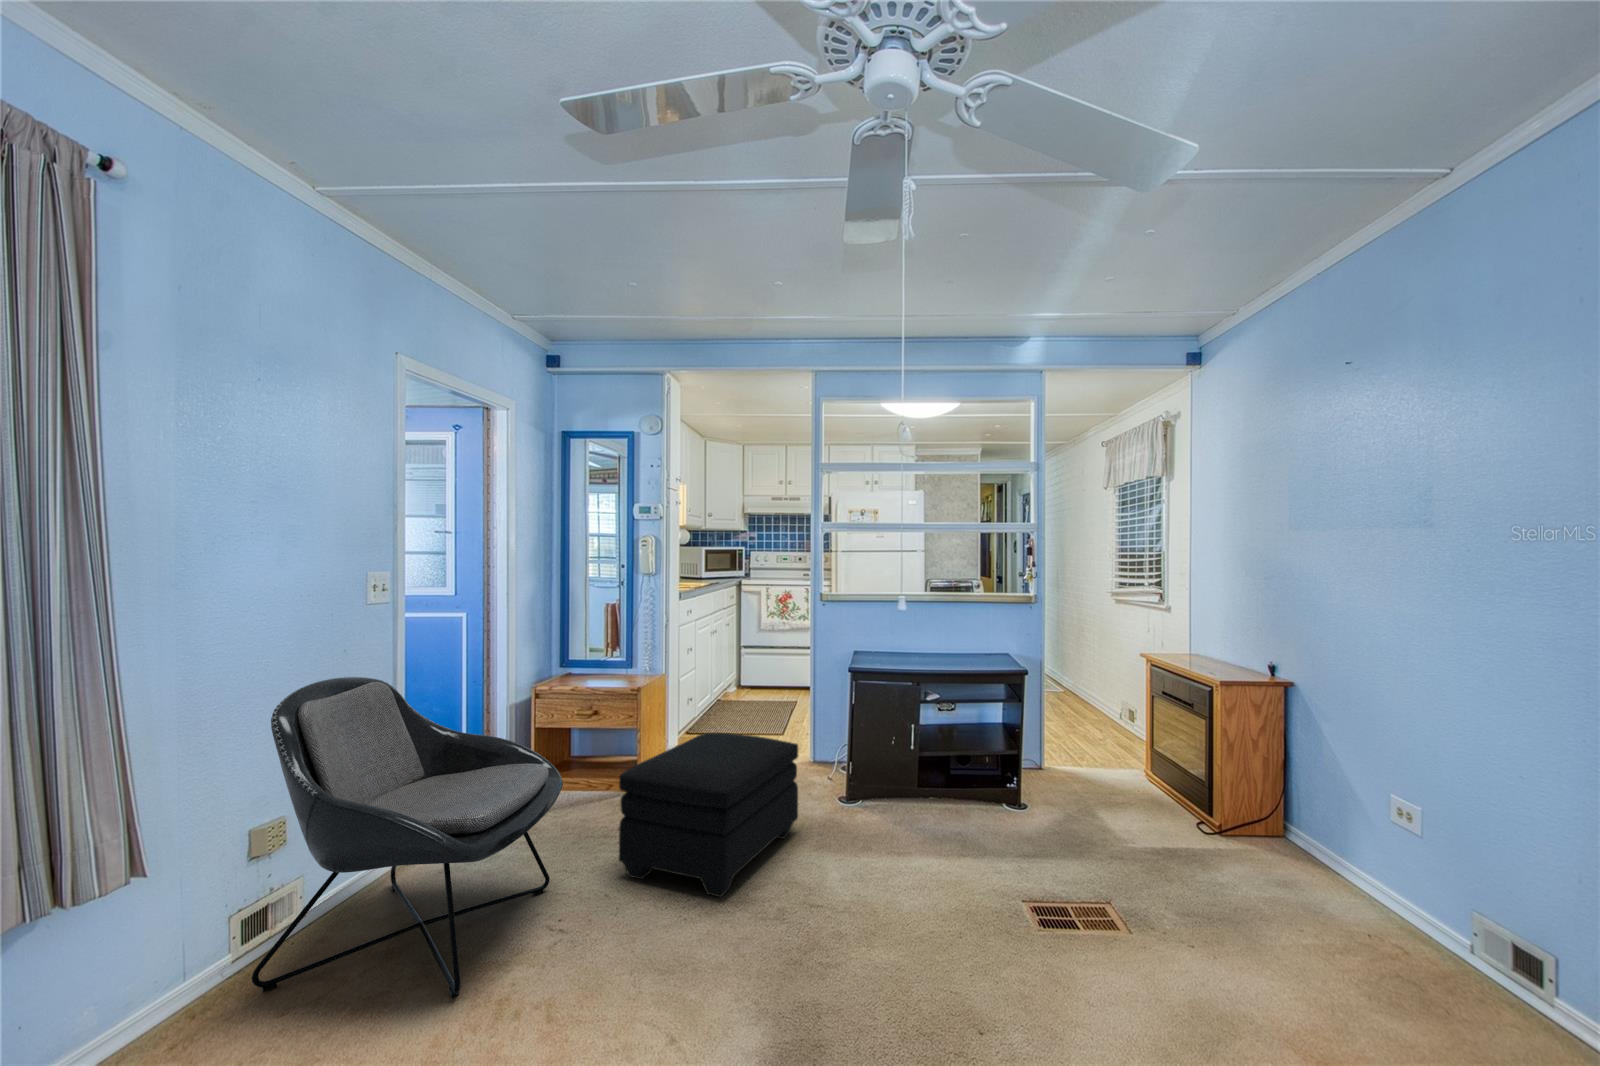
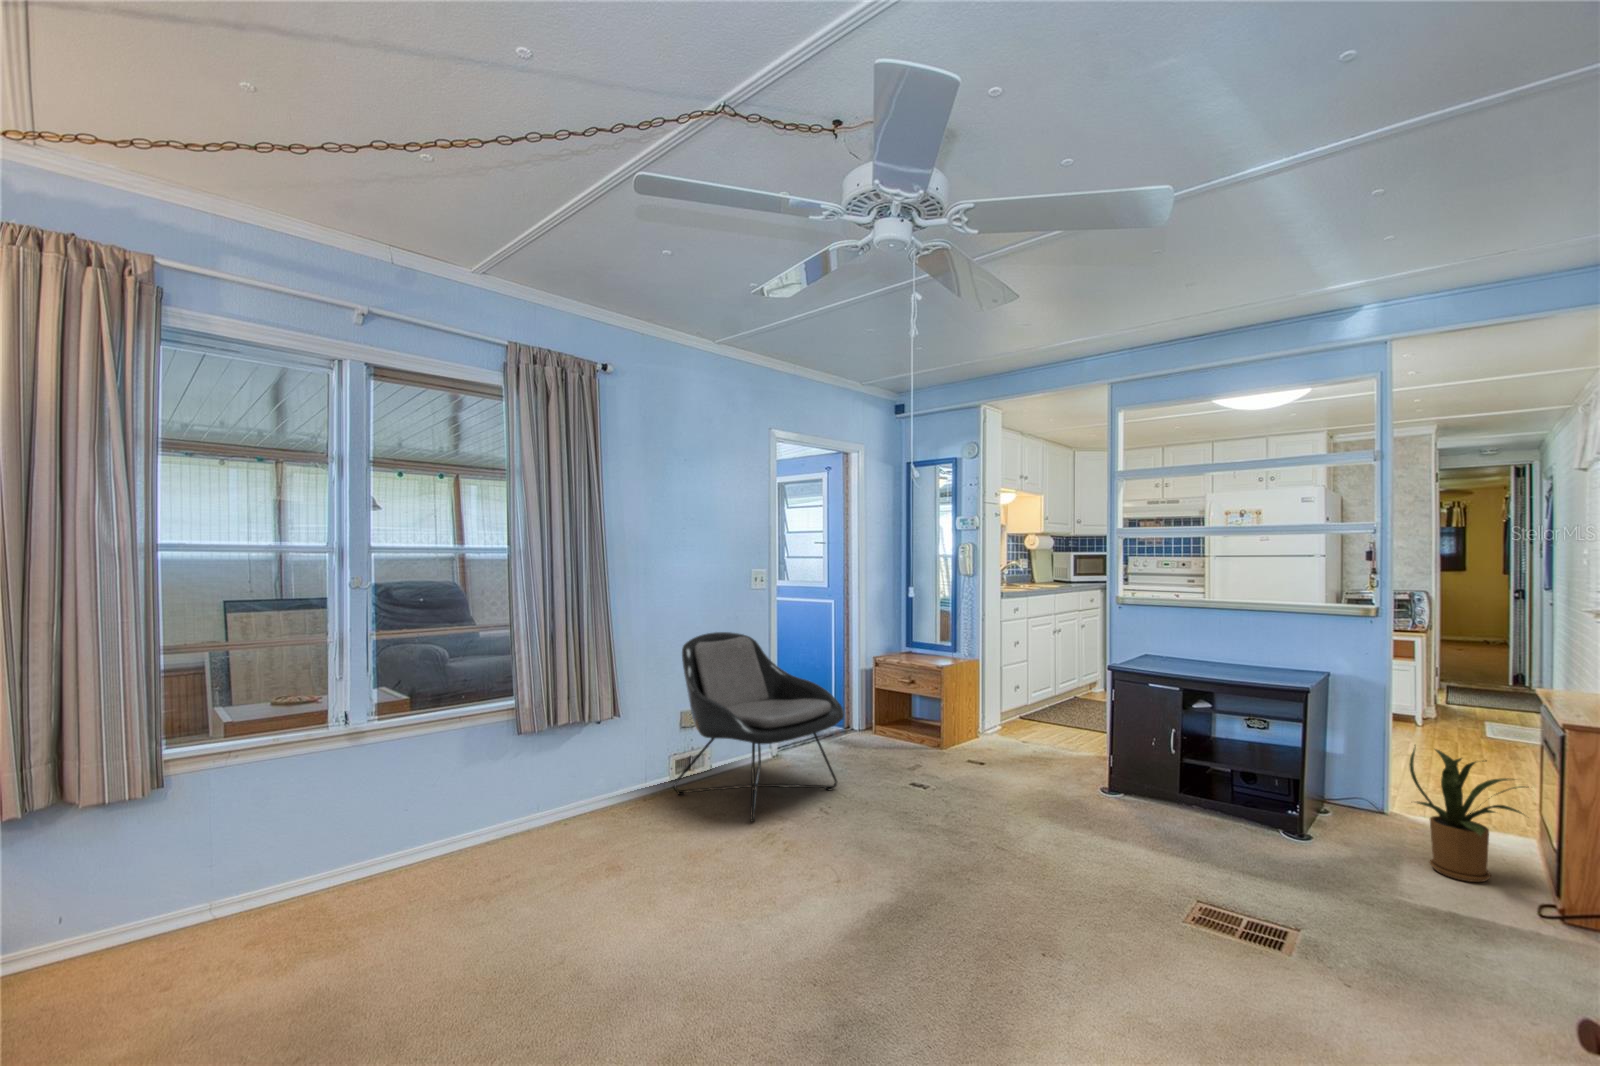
house plant: none [1088,708,1186,818] -> present [1409,745,1527,882]
ottoman: present [619,733,798,897] -> none [883,706,1042,821]

